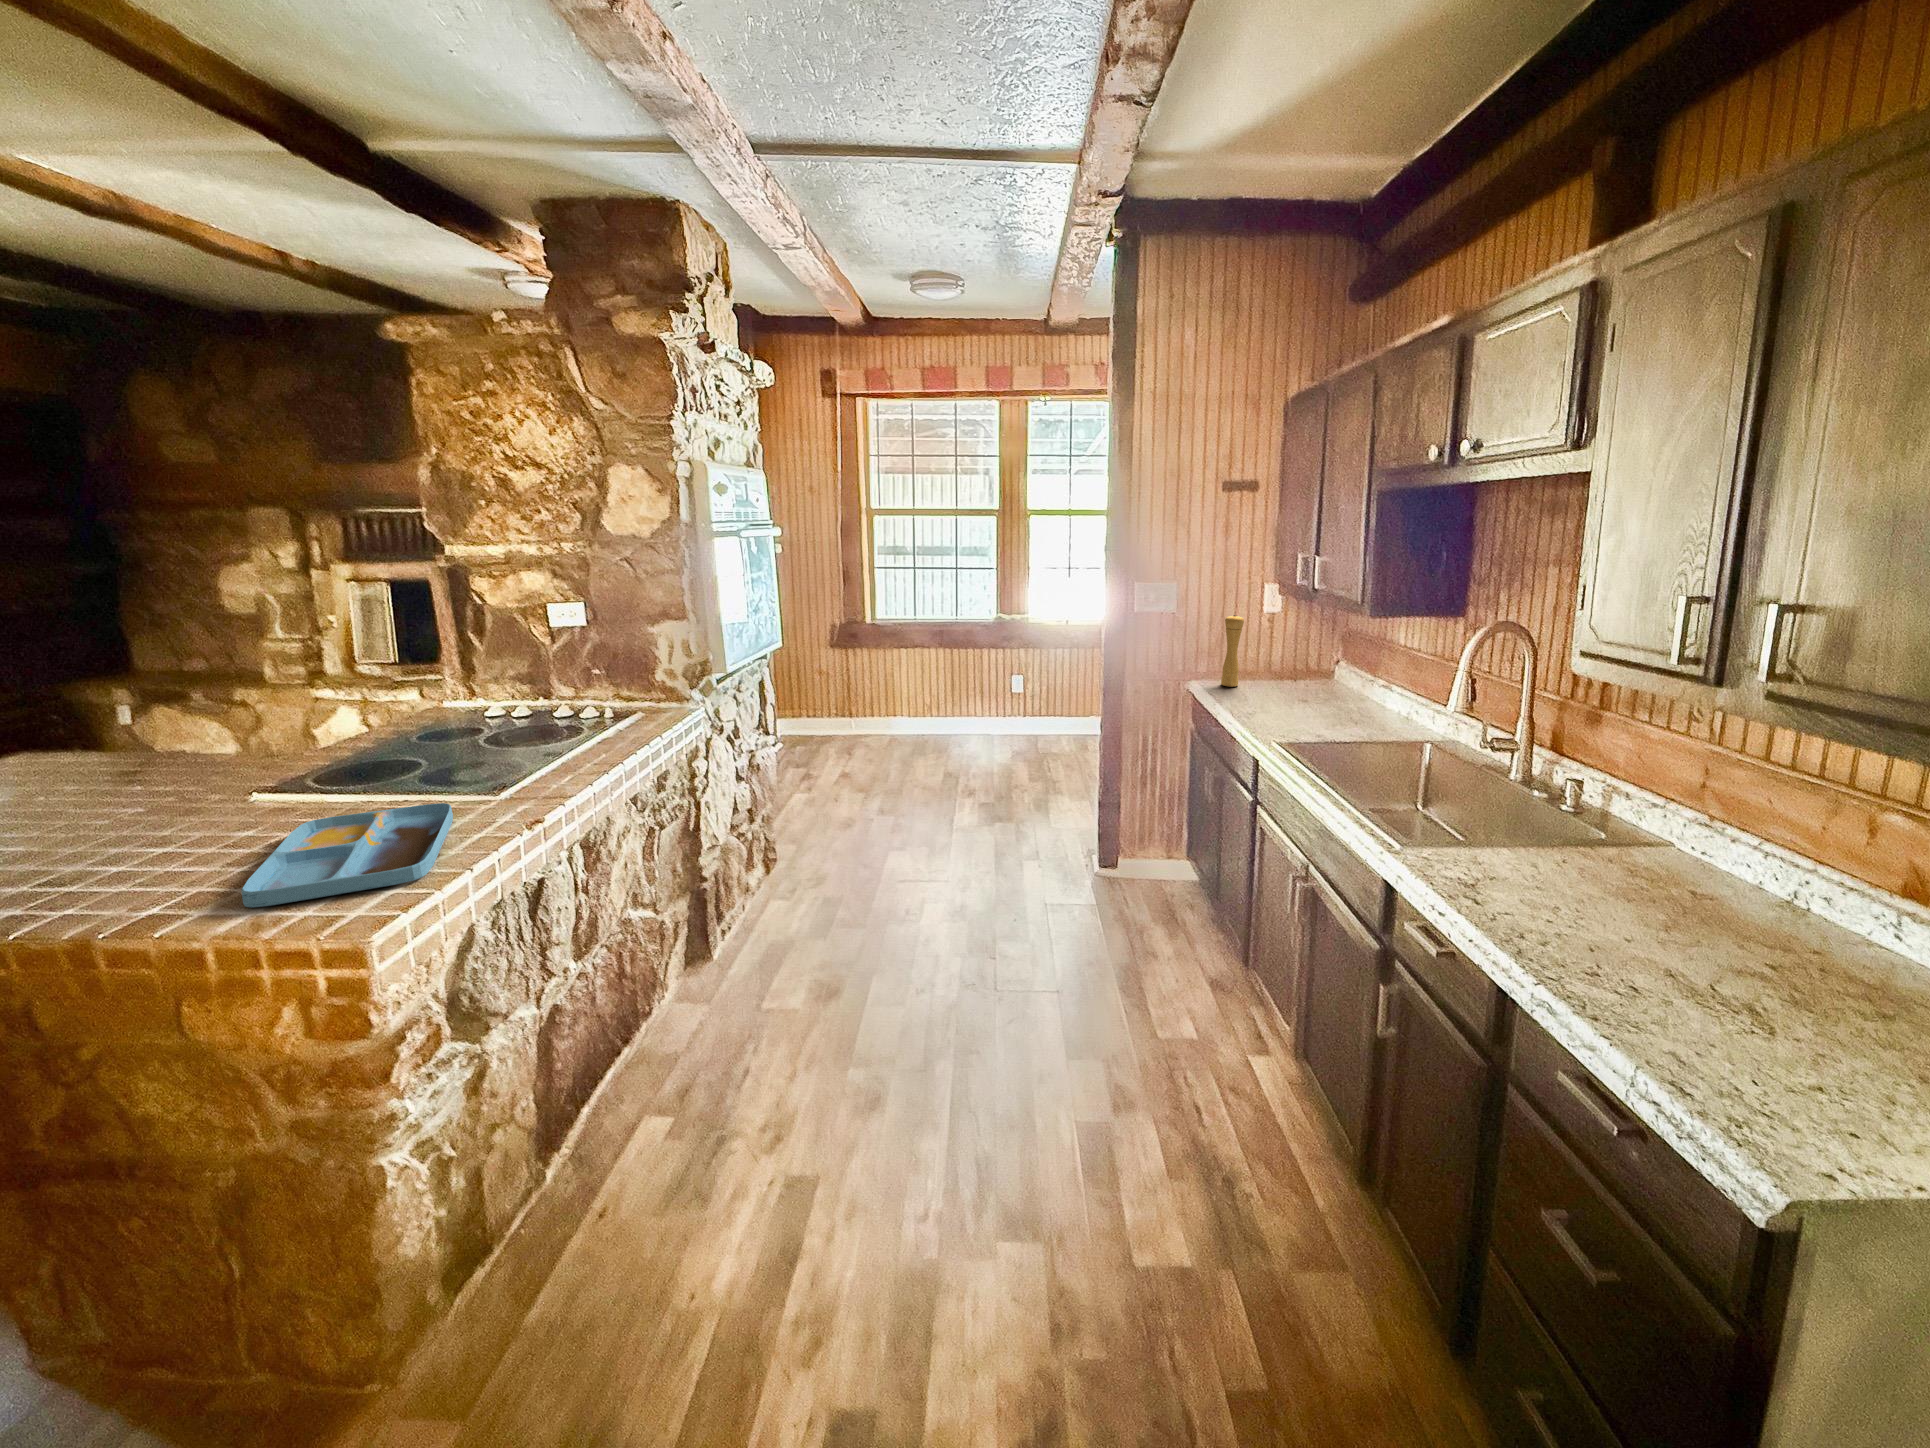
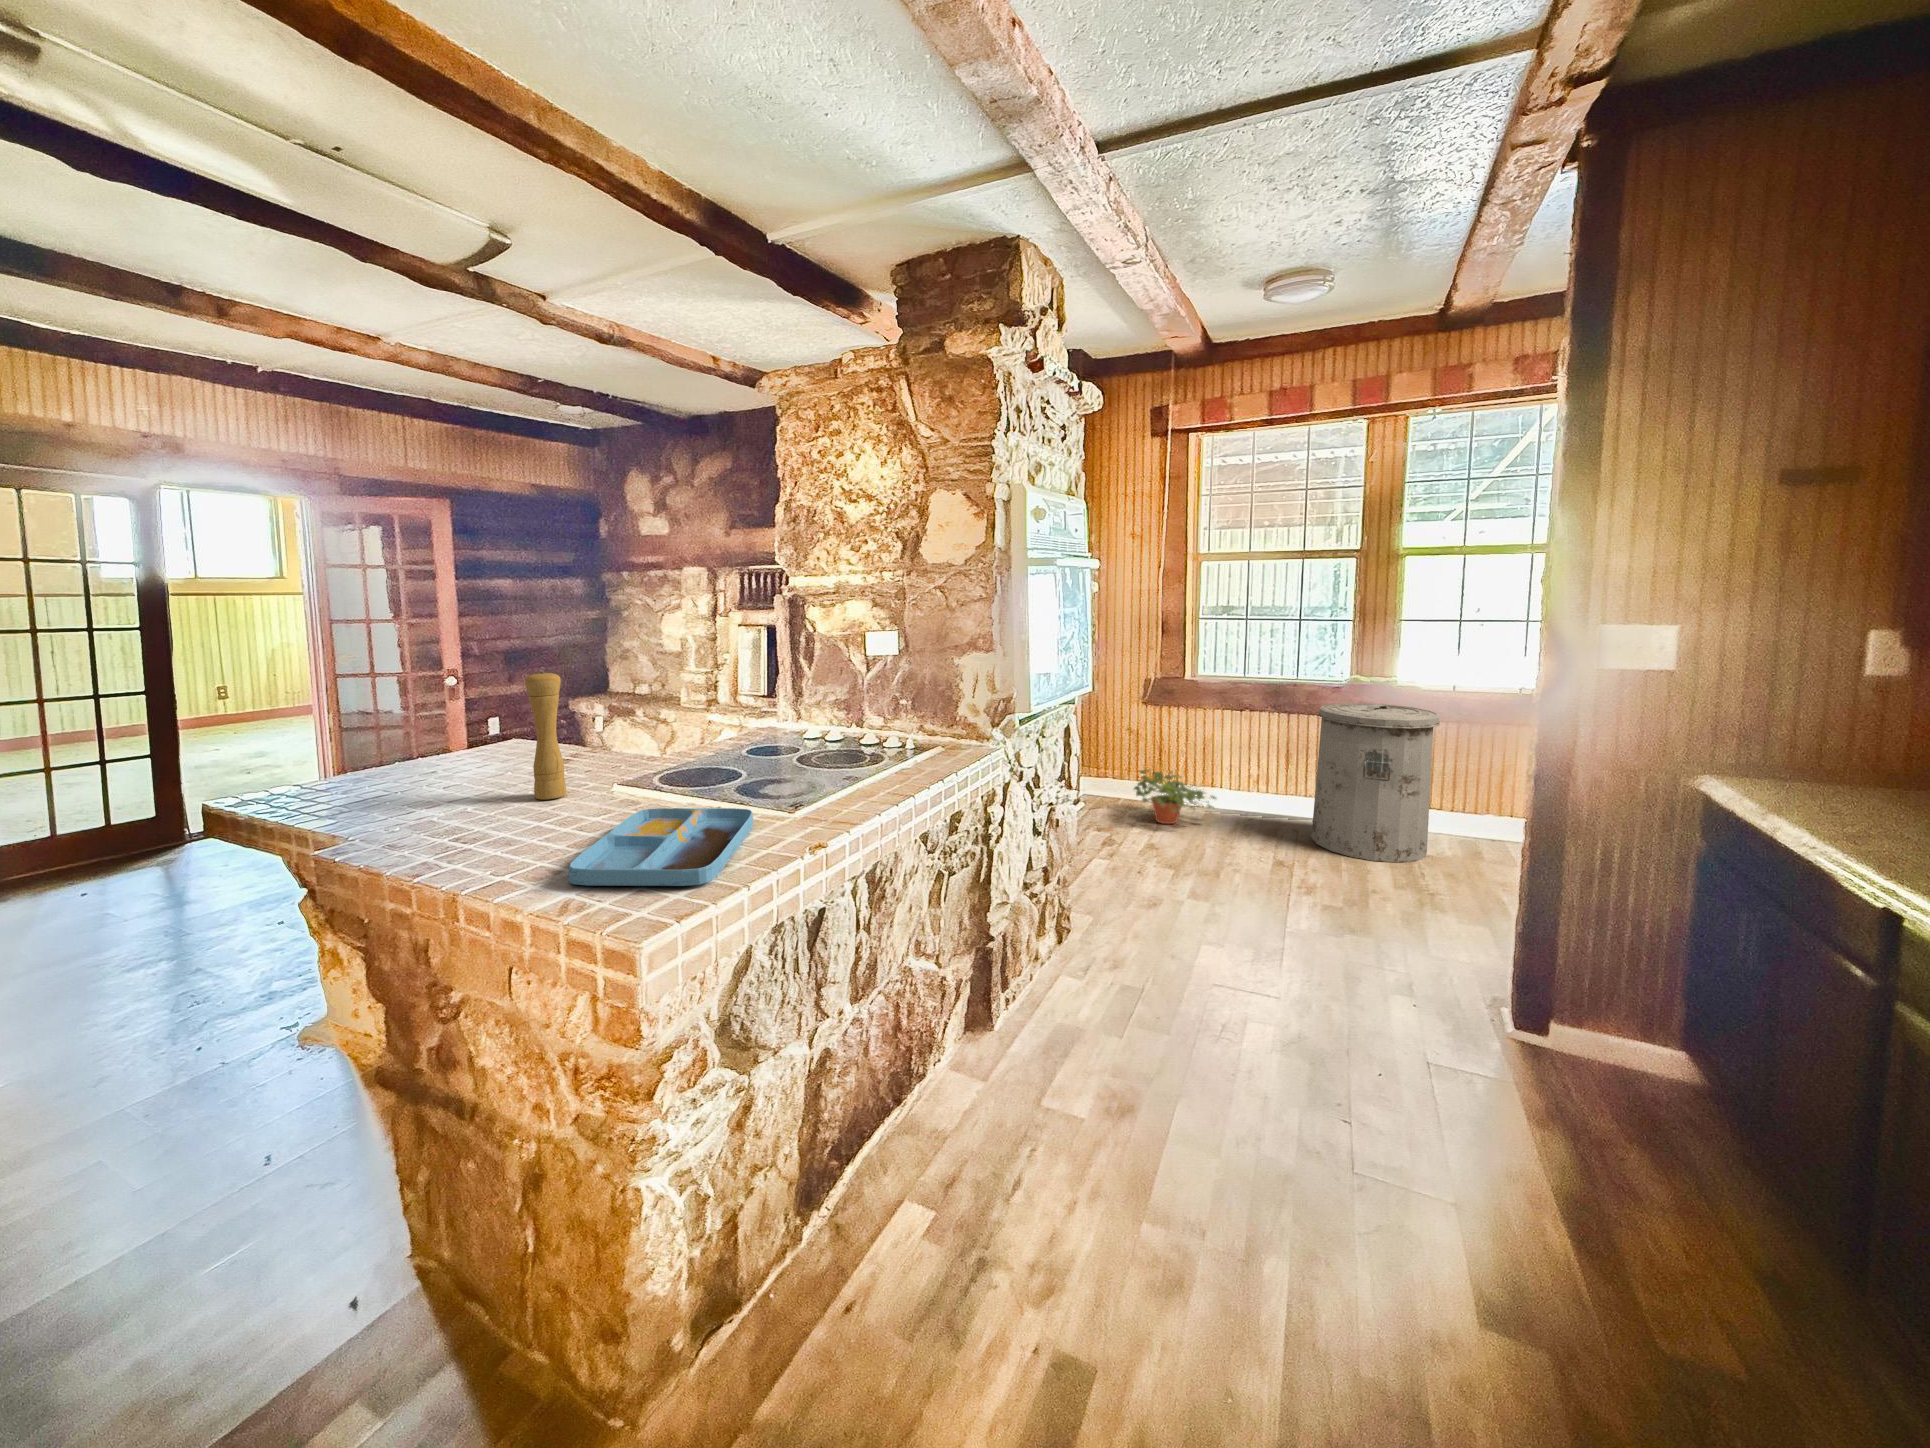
pepper mill: present [1221,615,1244,687] -> present [525,671,567,799]
trash can: none [975,638,1056,760] -> present [1311,703,1440,863]
potted plant: none [831,705,903,753] -> present [1134,769,1216,824]

